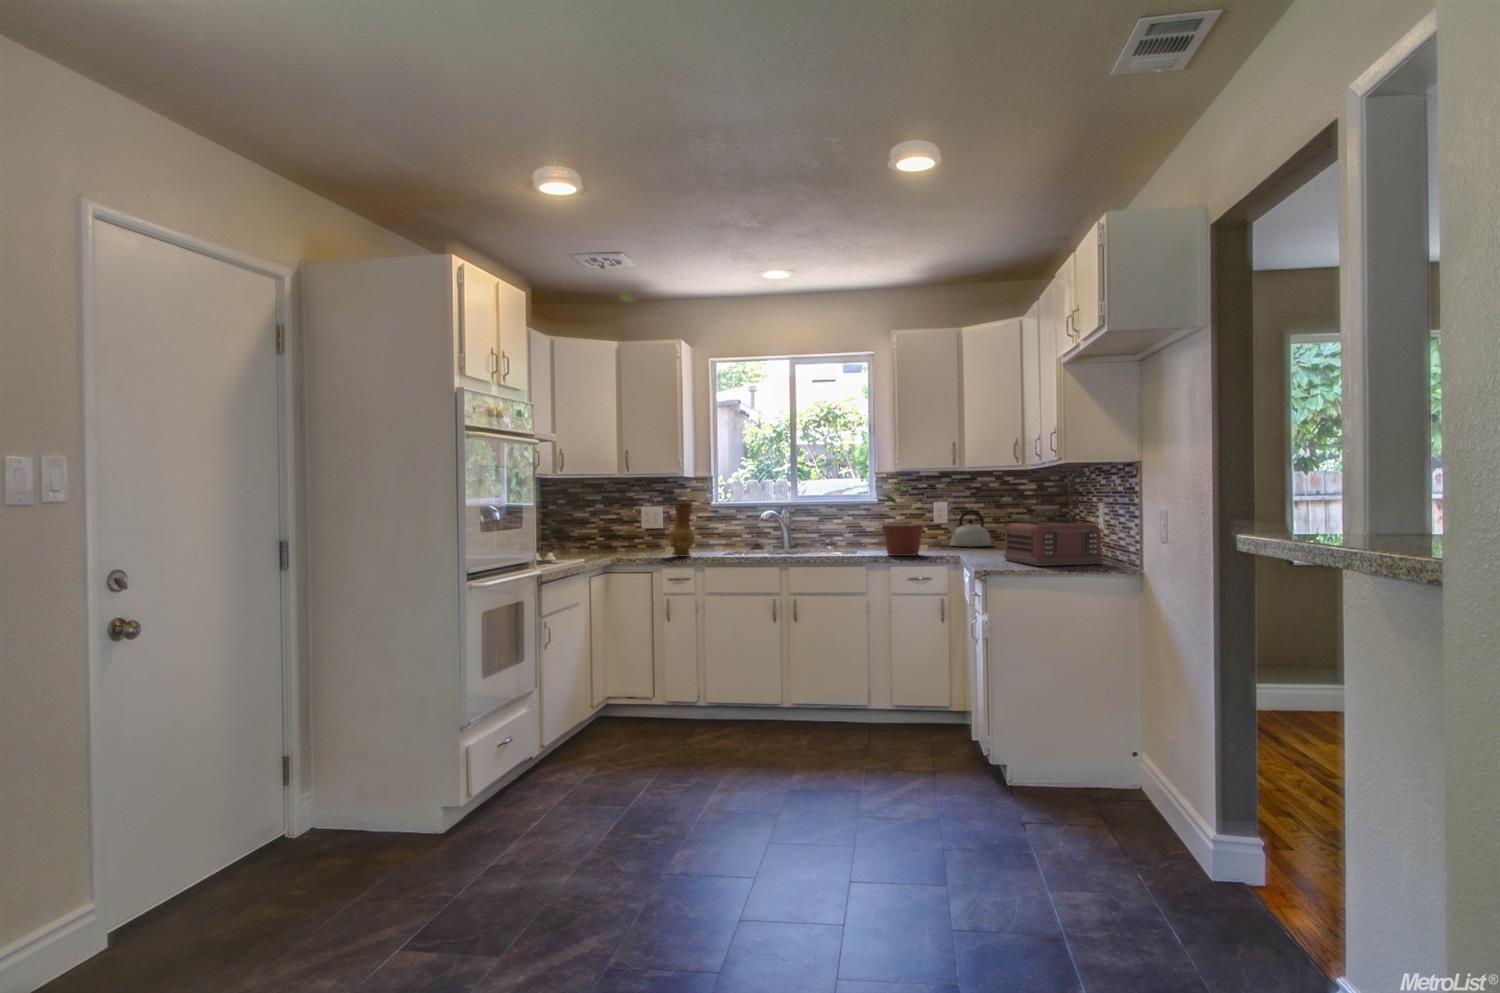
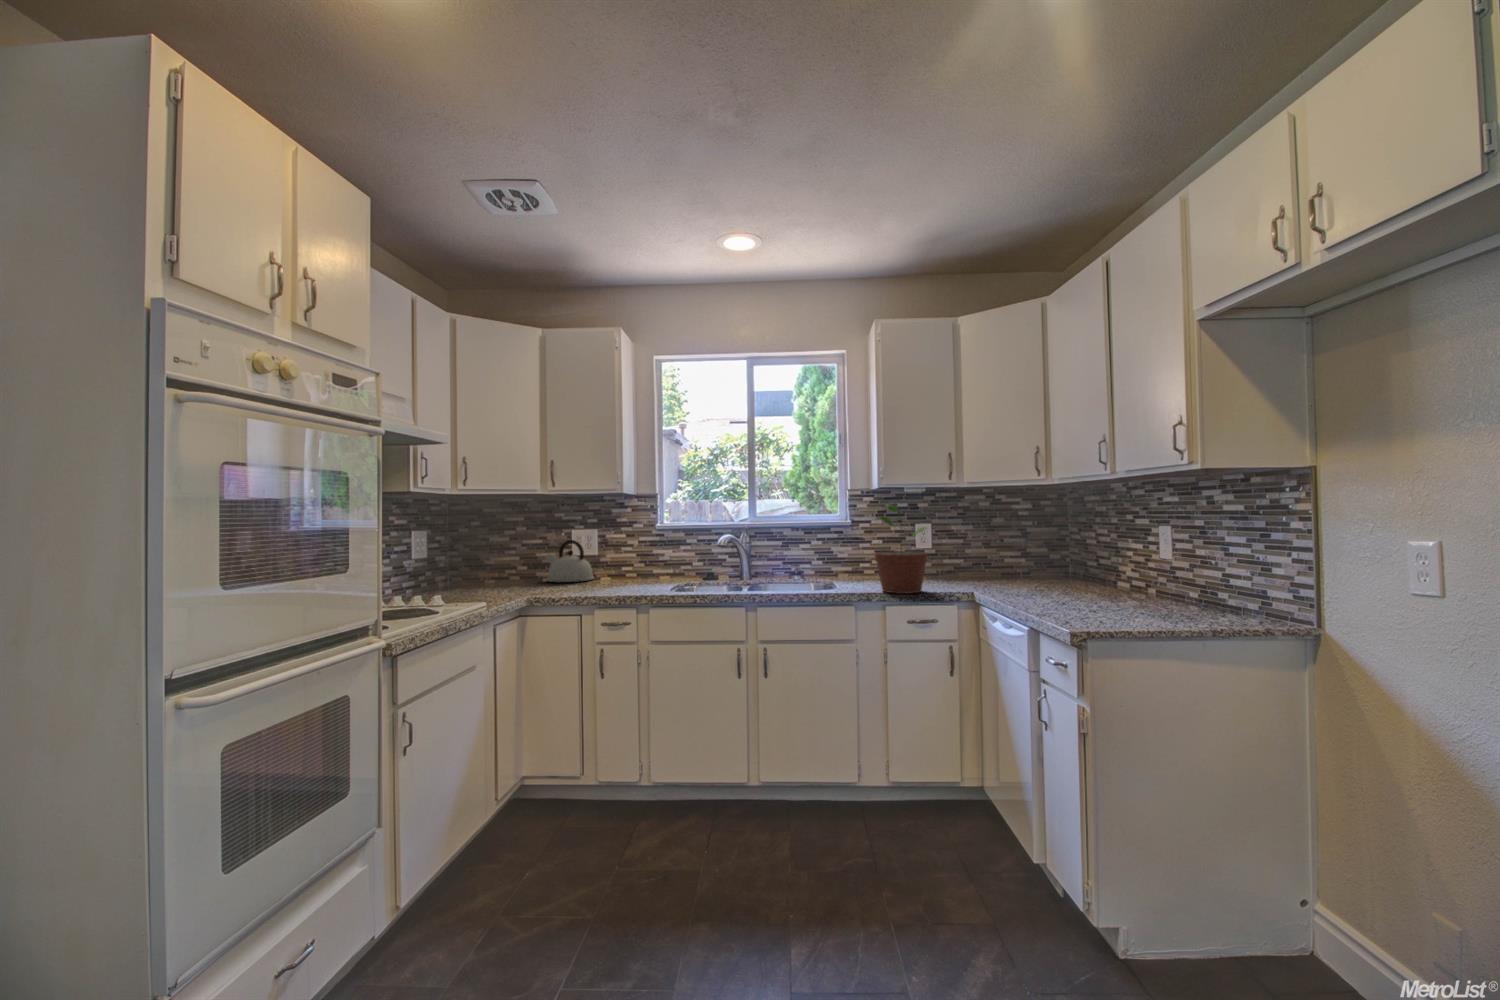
ceramic jug: present [669,503,695,557] -> none [602,526,636,595]
kettle: present [947,510,992,547] -> present [546,540,594,582]
toaster: present [1004,522,1103,566] -> none [1048,551,1202,616]

